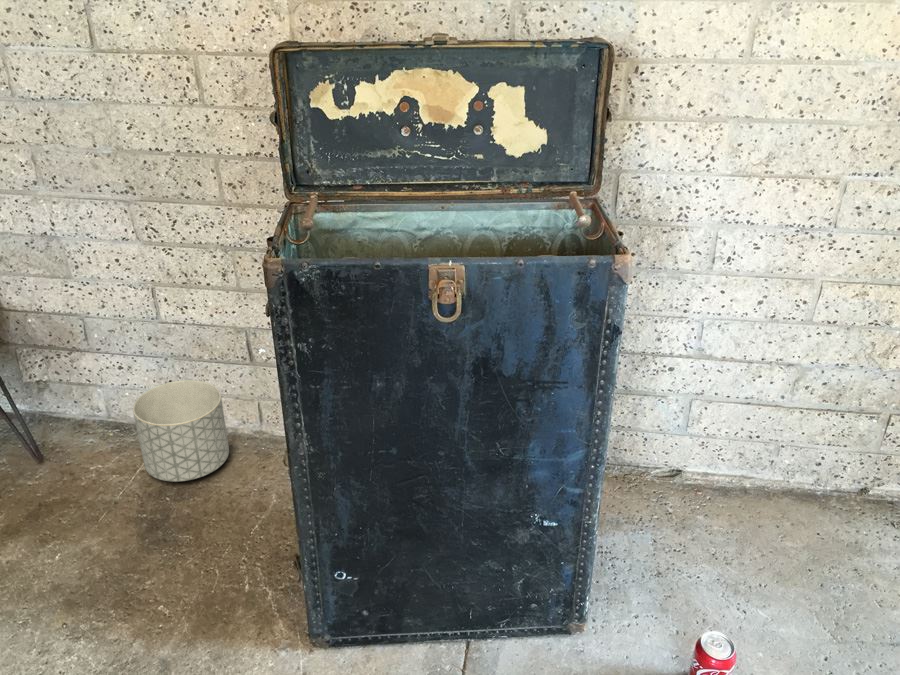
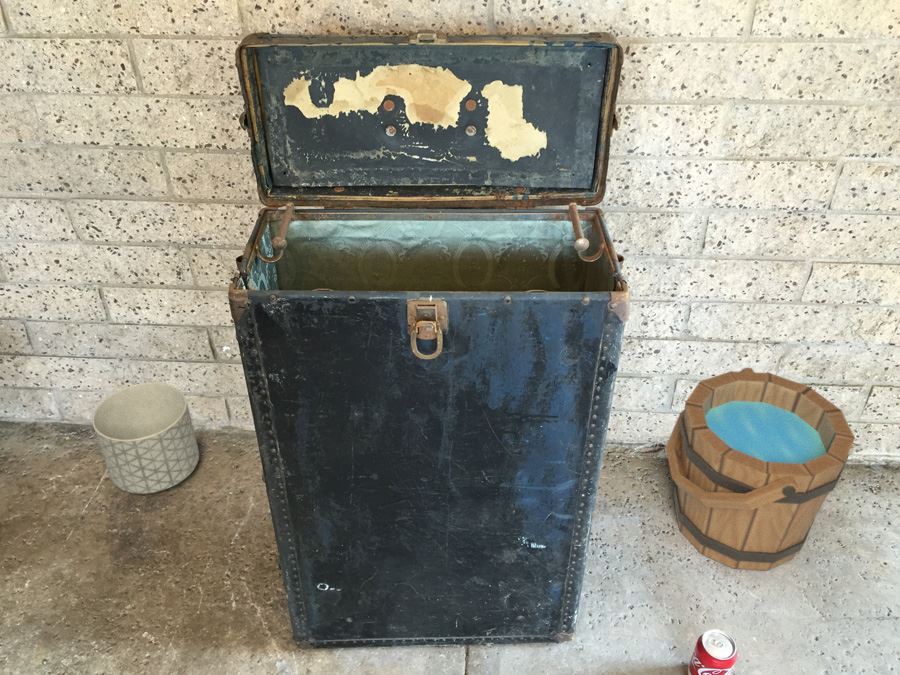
bucket: none [677,386,864,588] -> present [666,368,855,571]

